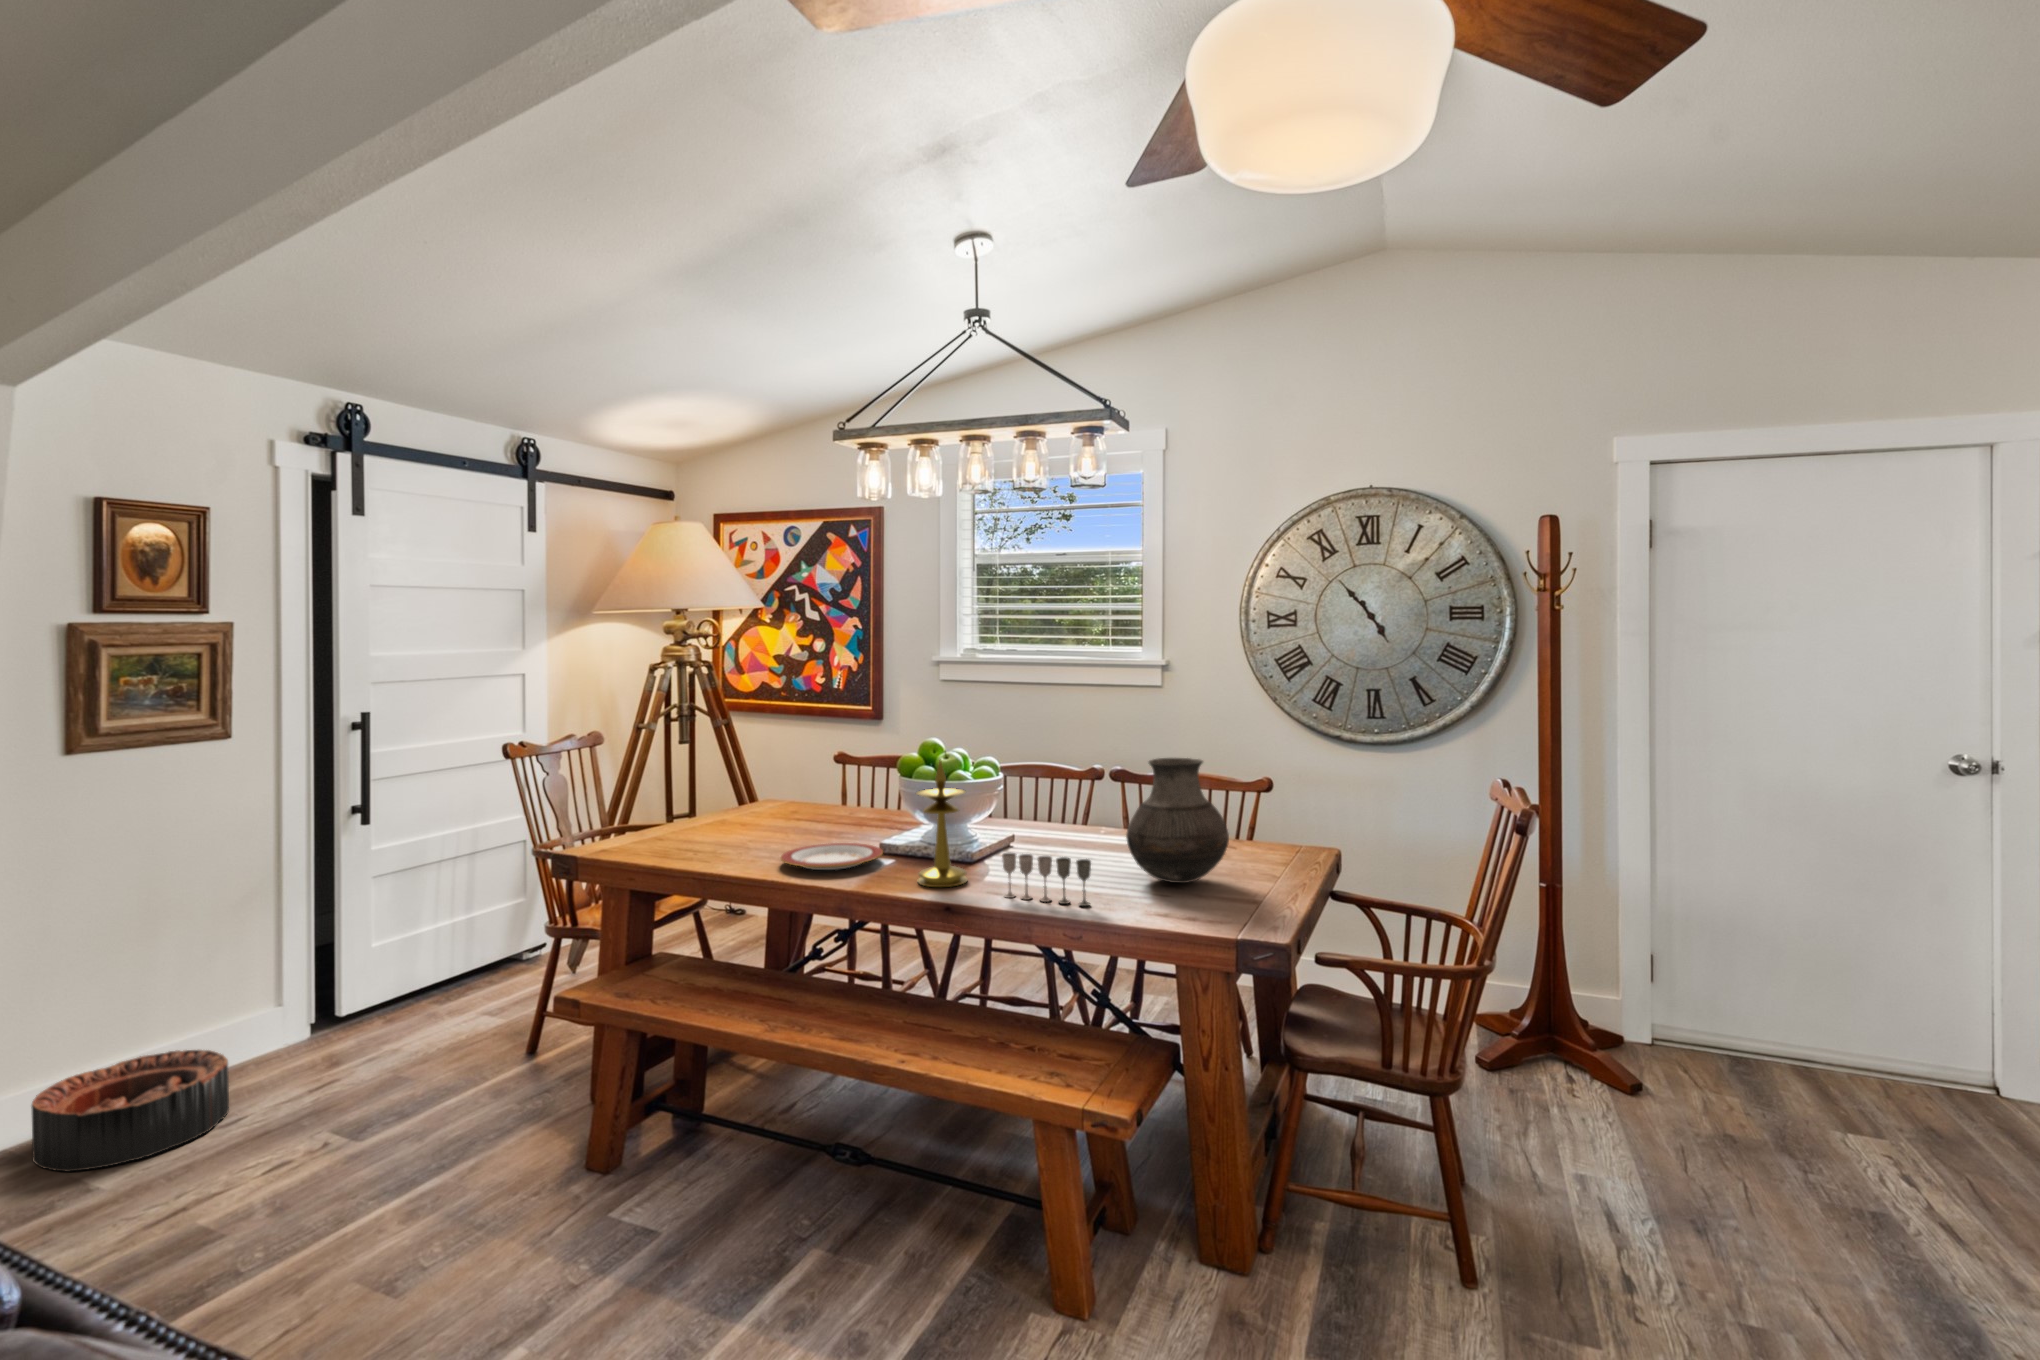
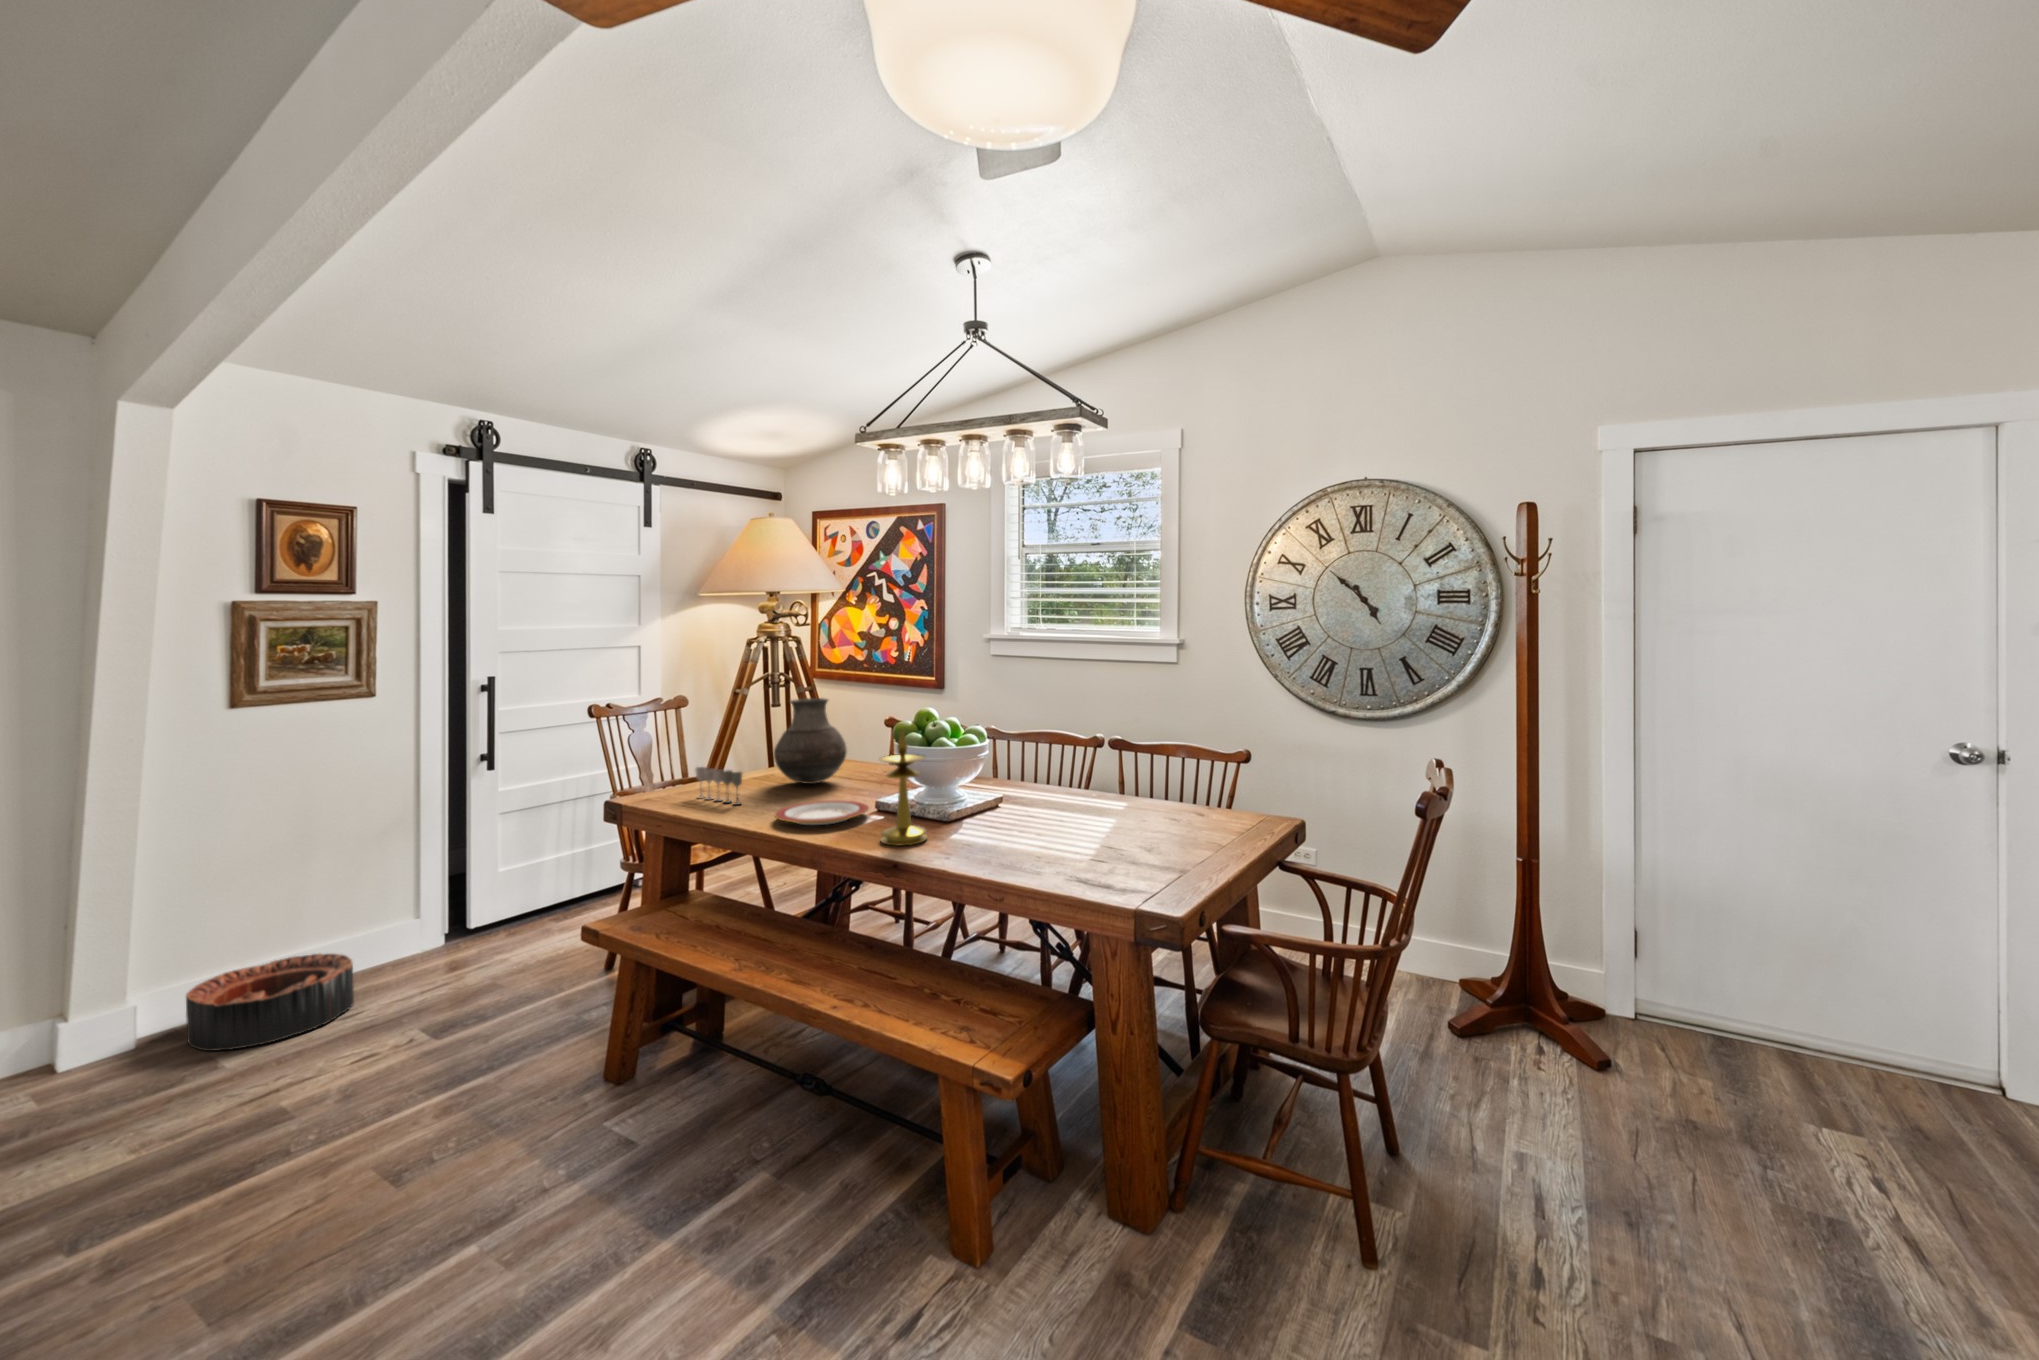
vase: present [1126,758,1229,883] -> present [774,698,847,784]
wine glass: present [1002,853,1091,906] -> present [696,767,742,804]

